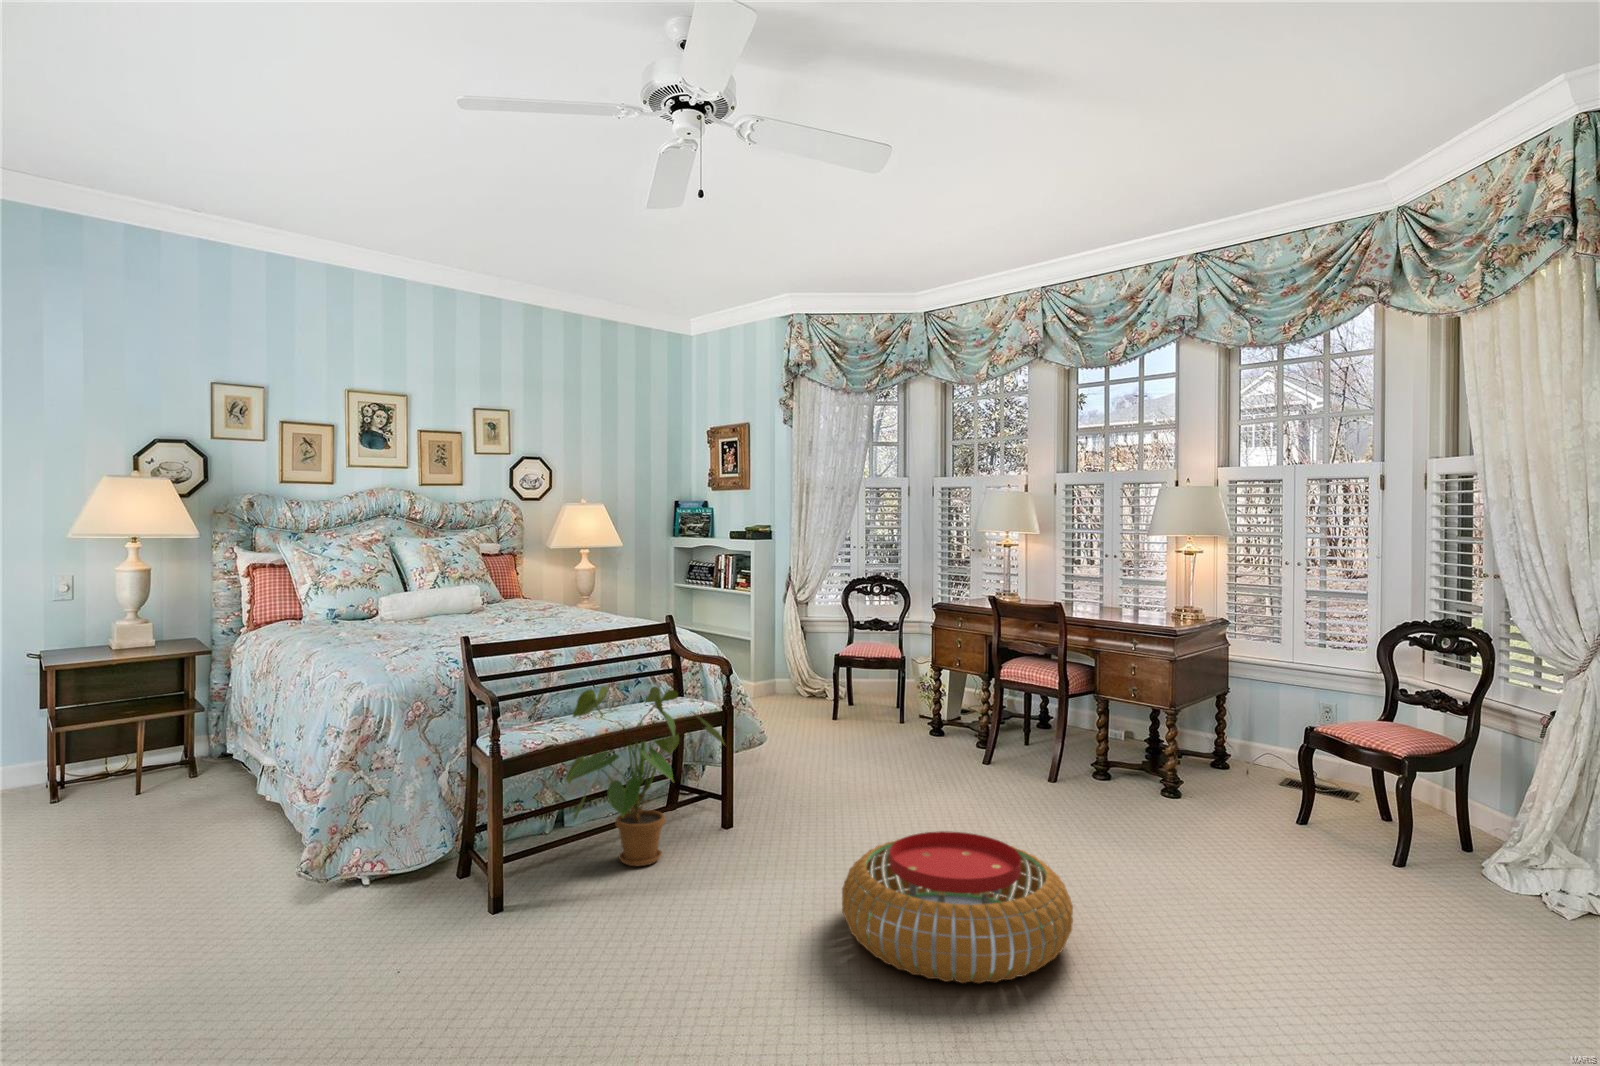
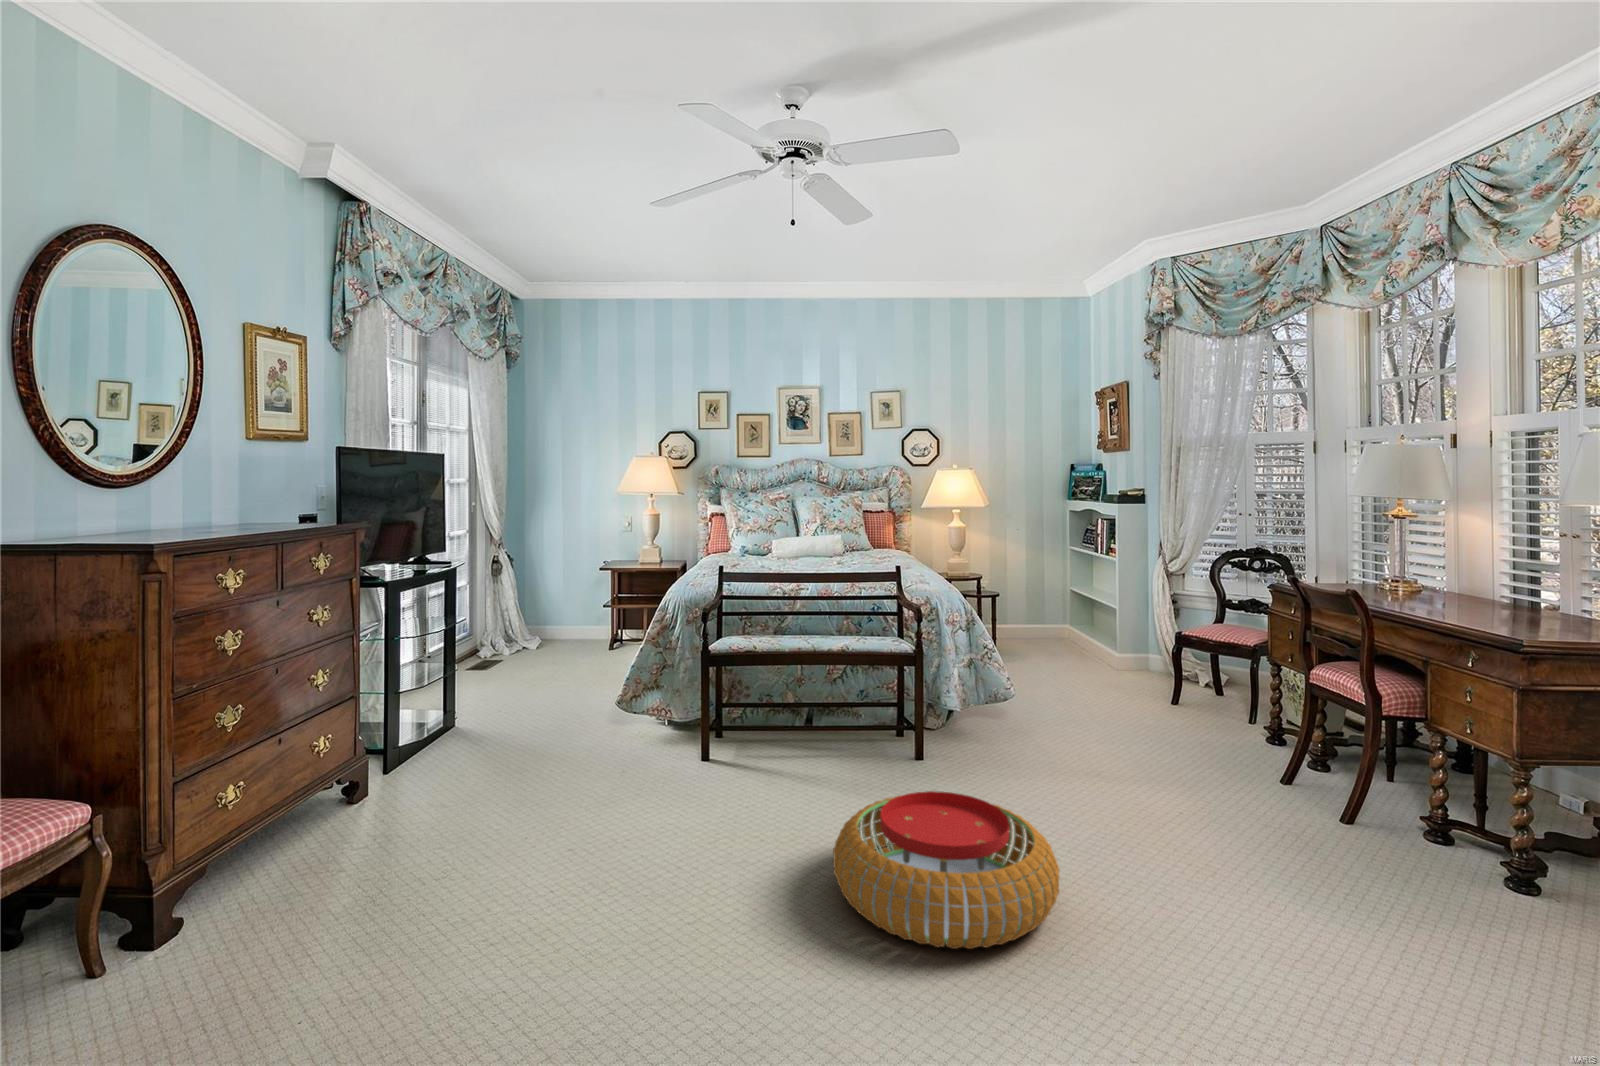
house plant: present [566,686,724,866] -> none [759,619,902,764]

